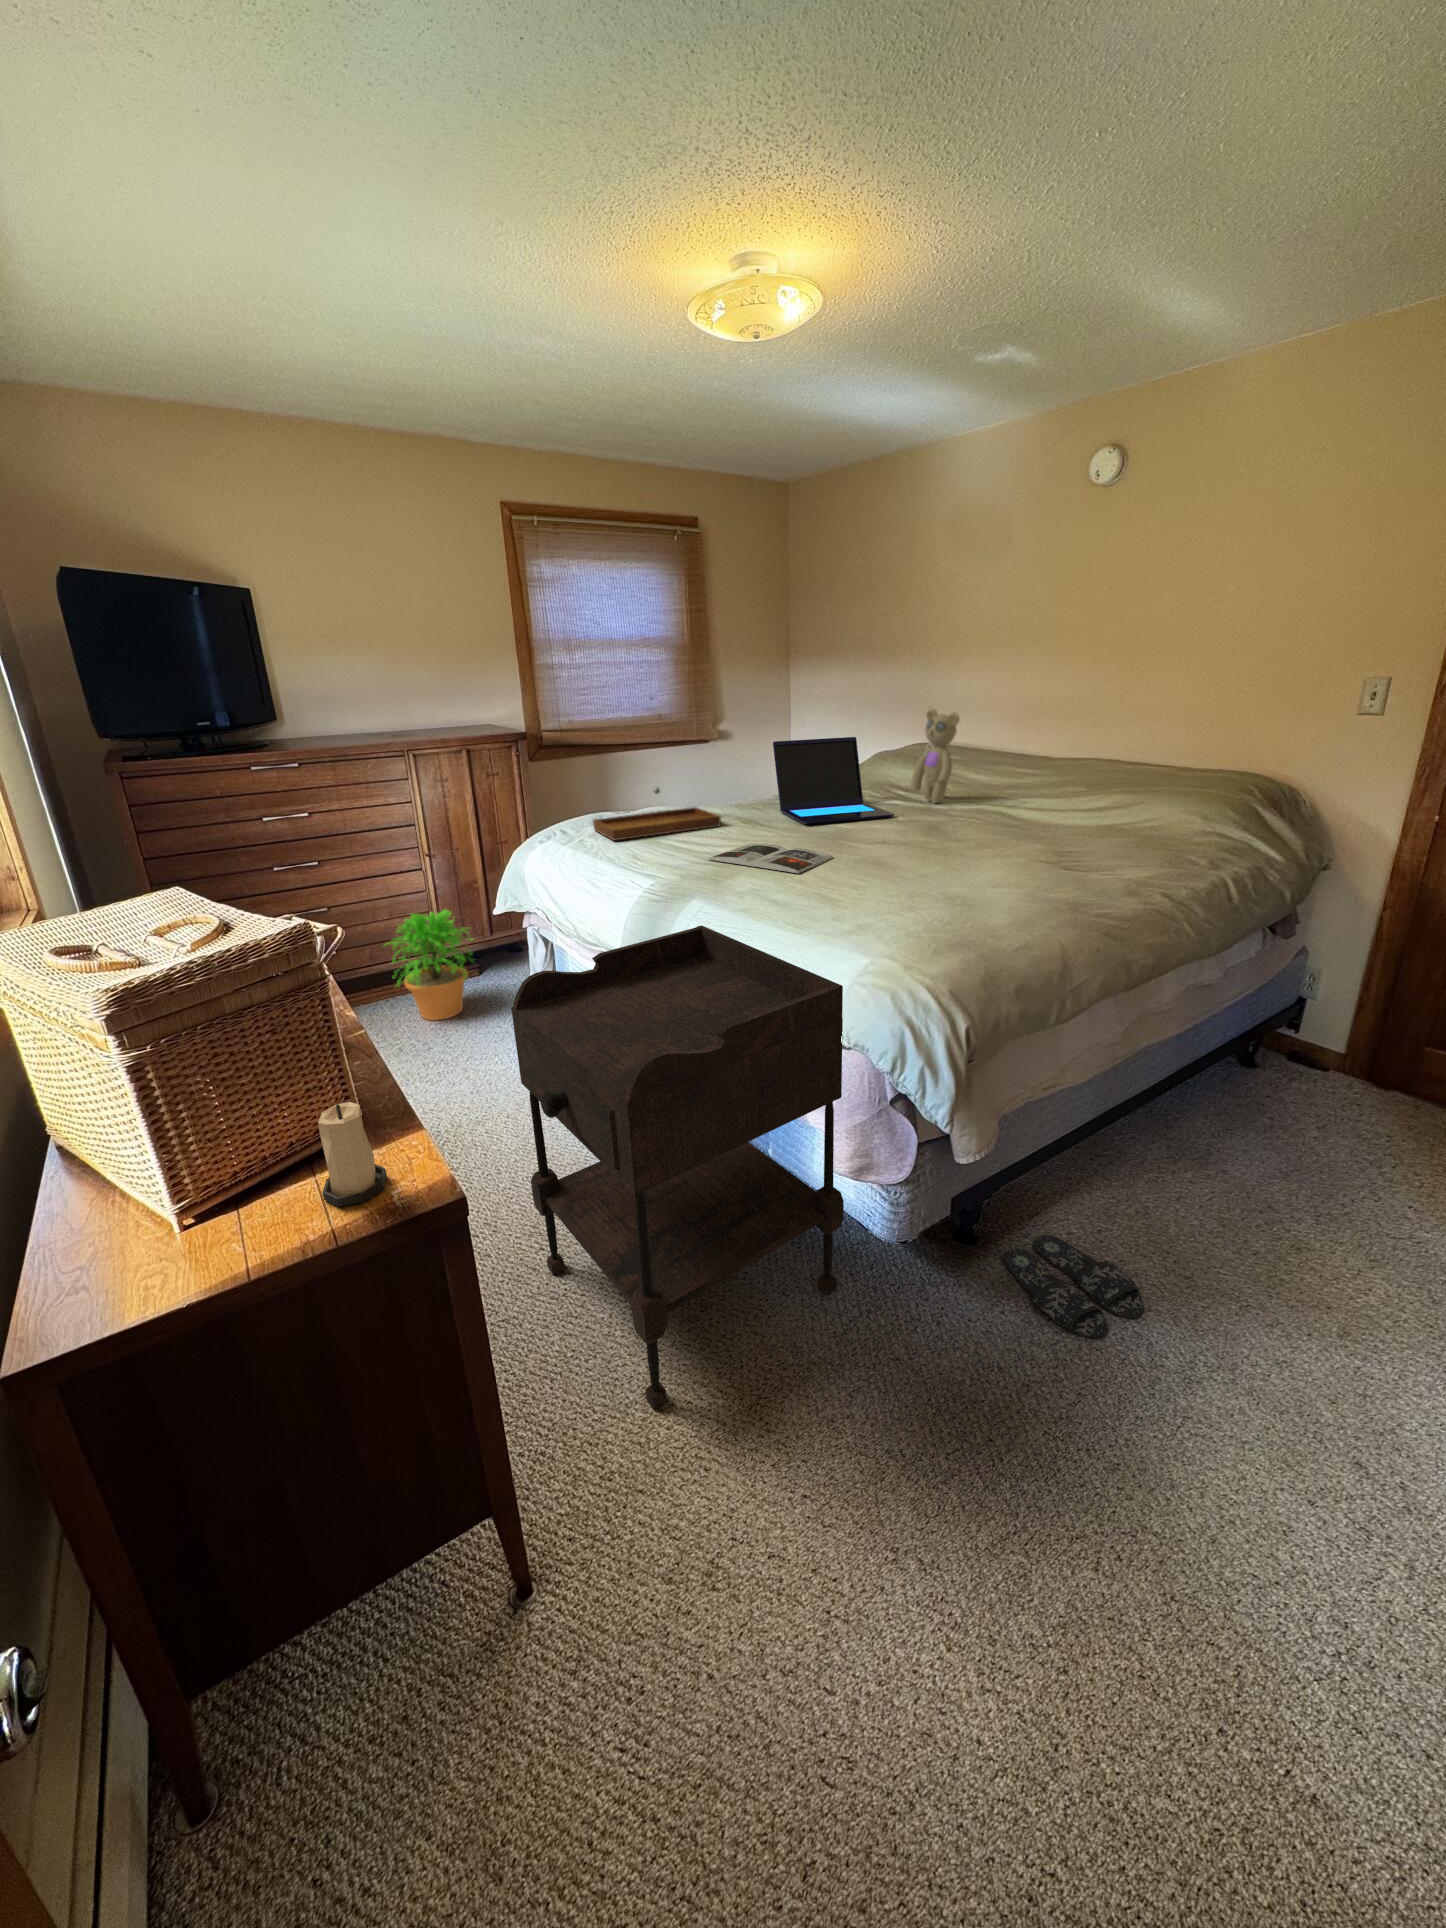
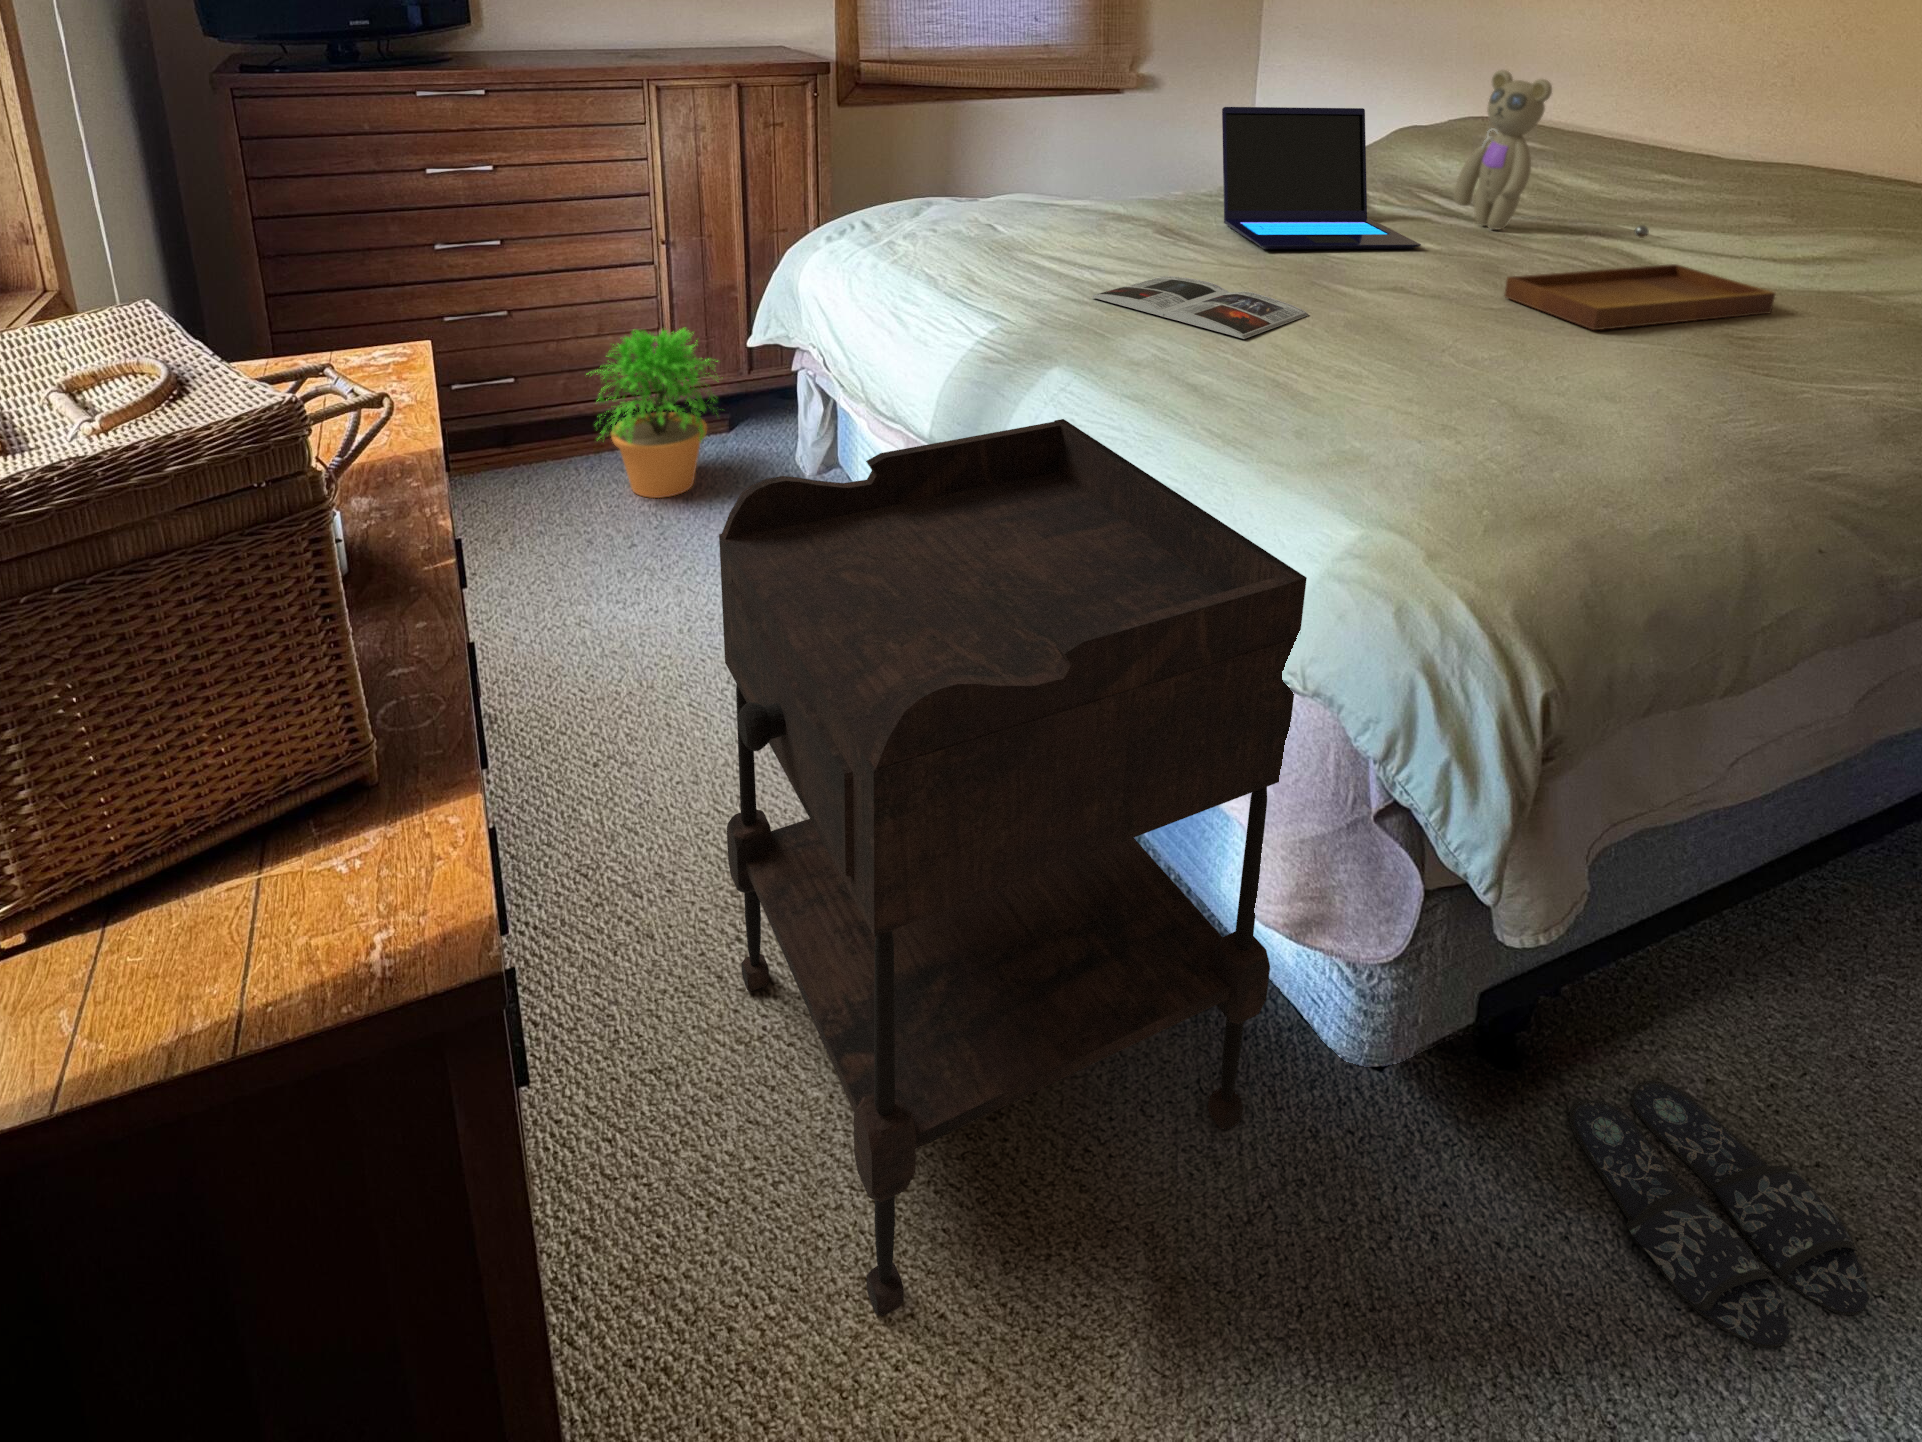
tray: present [593,788,721,841] -> present [1504,225,1775,330]
candle: present [318,1102,387,1207] -> none [252,751,383,958]

